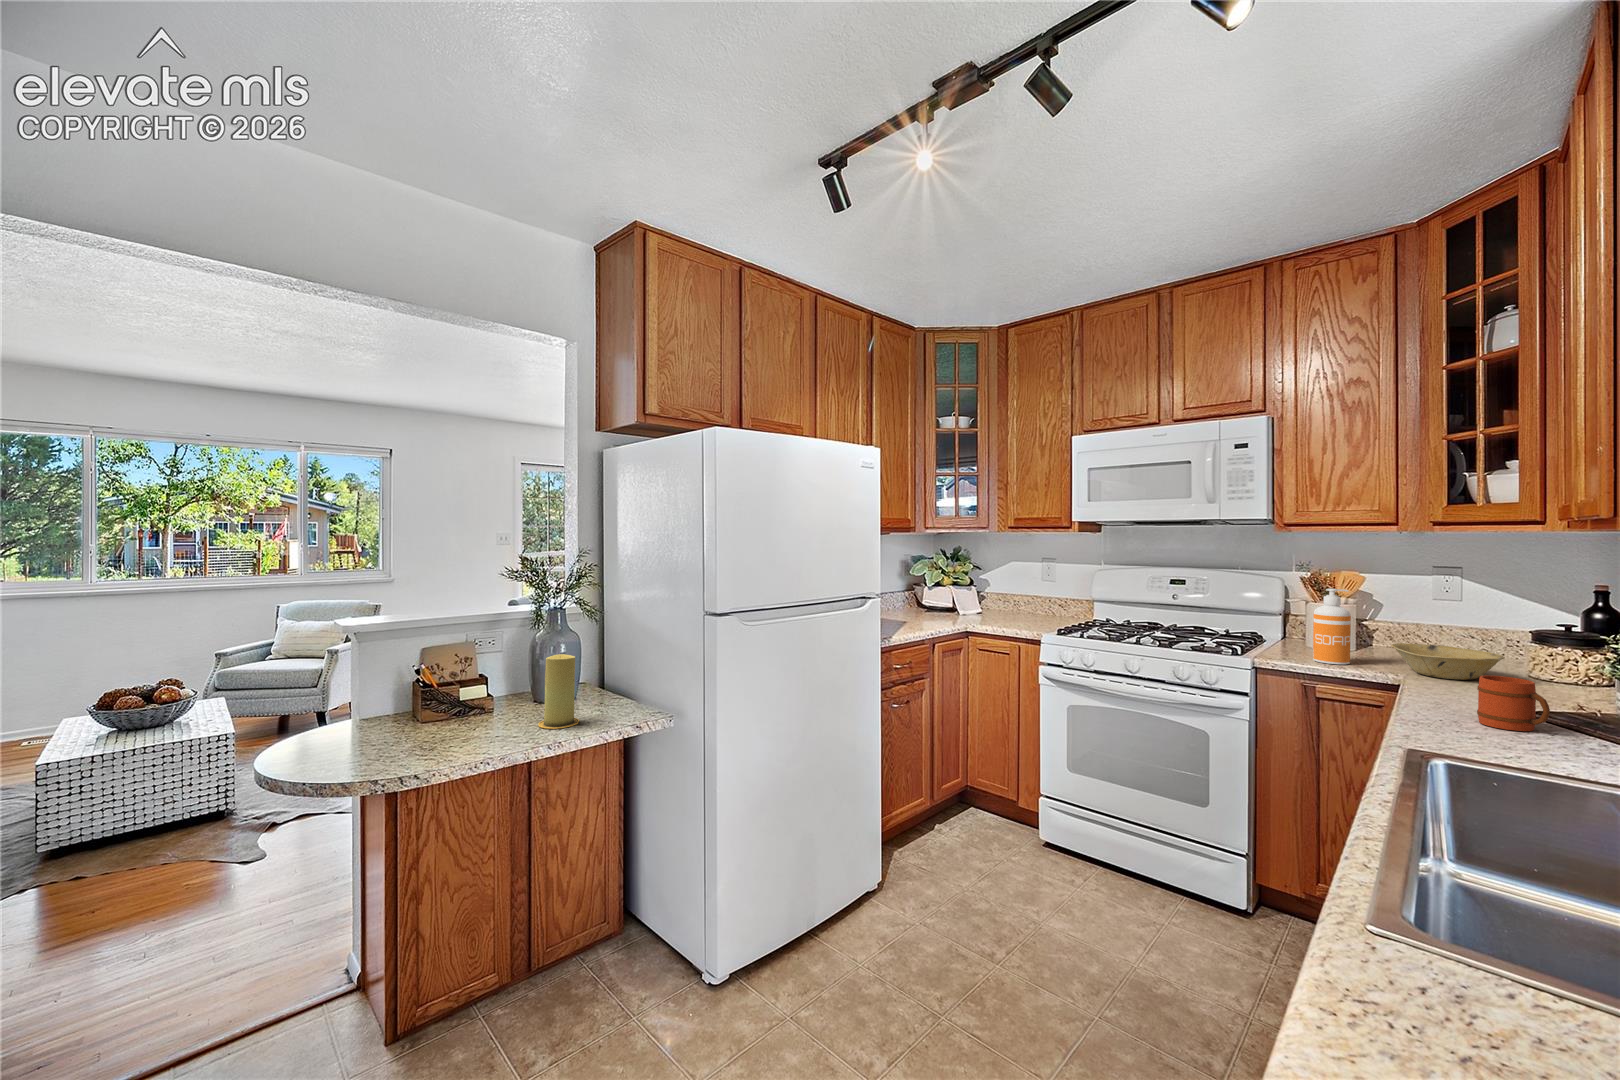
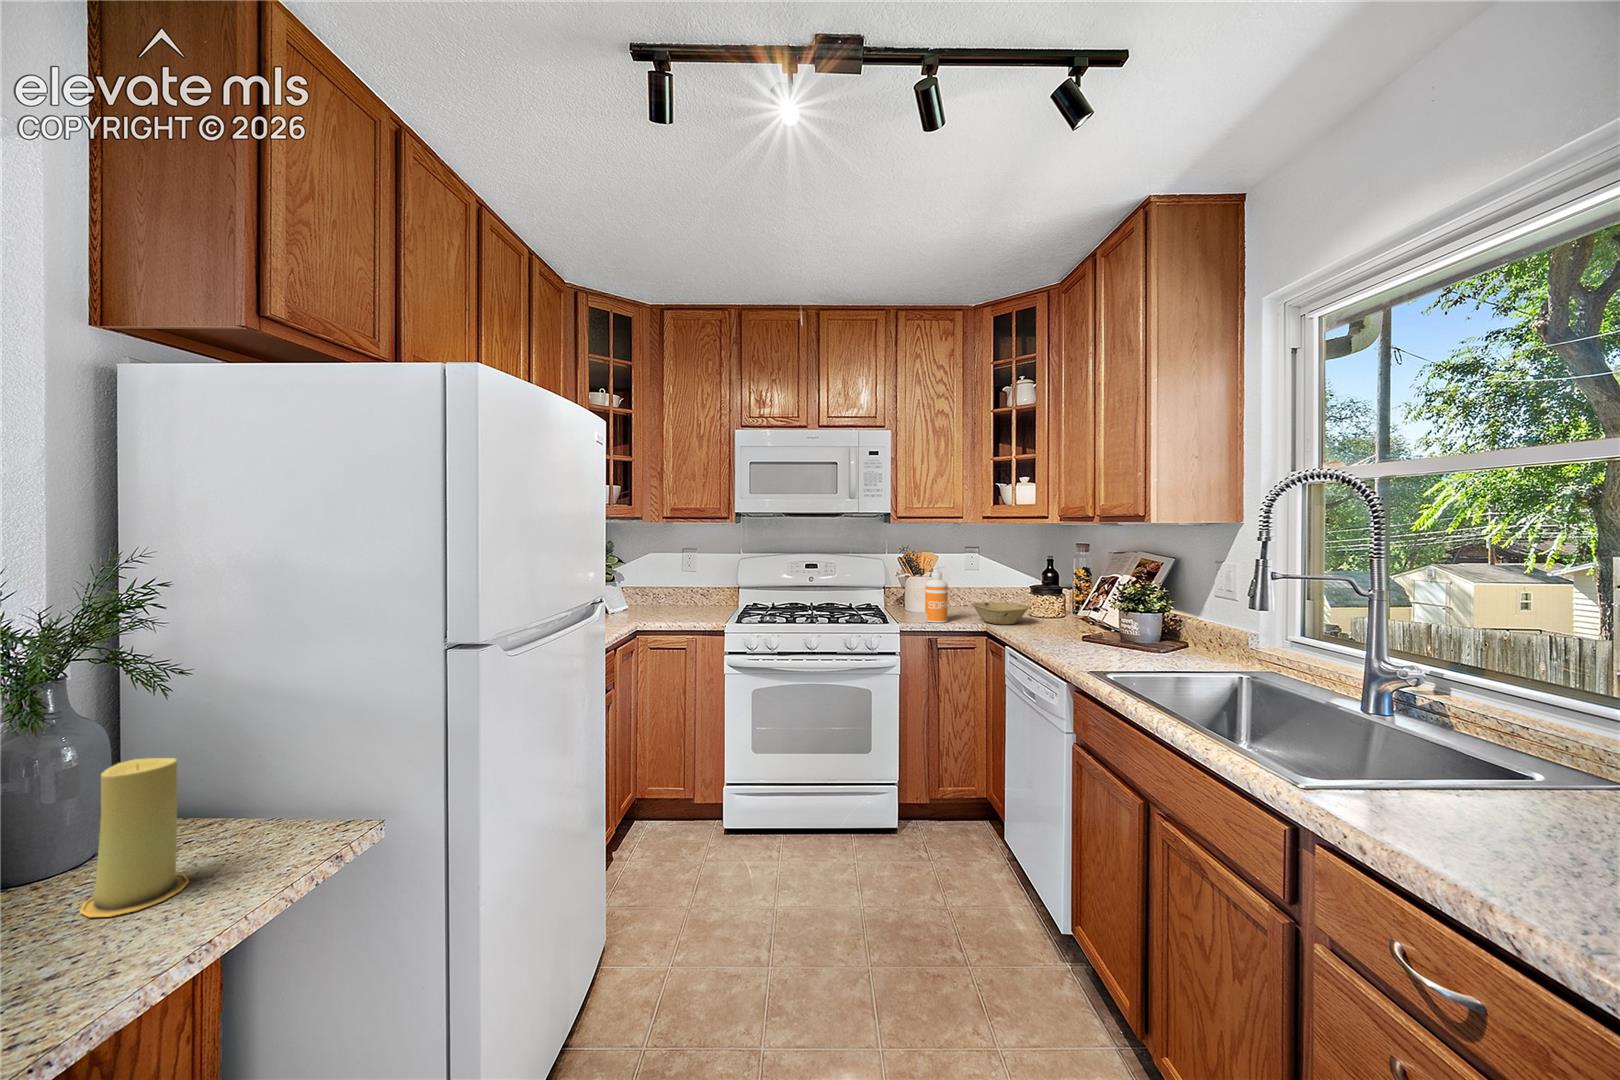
mug: present [1477,675,1550,731] -> none [1066,619,1103,653]

